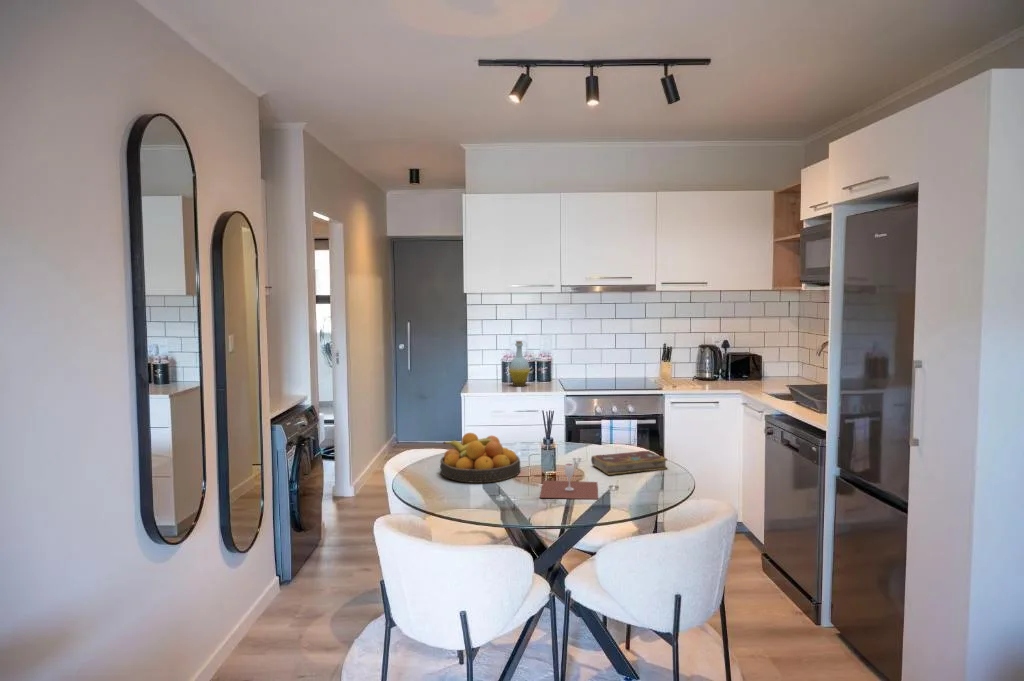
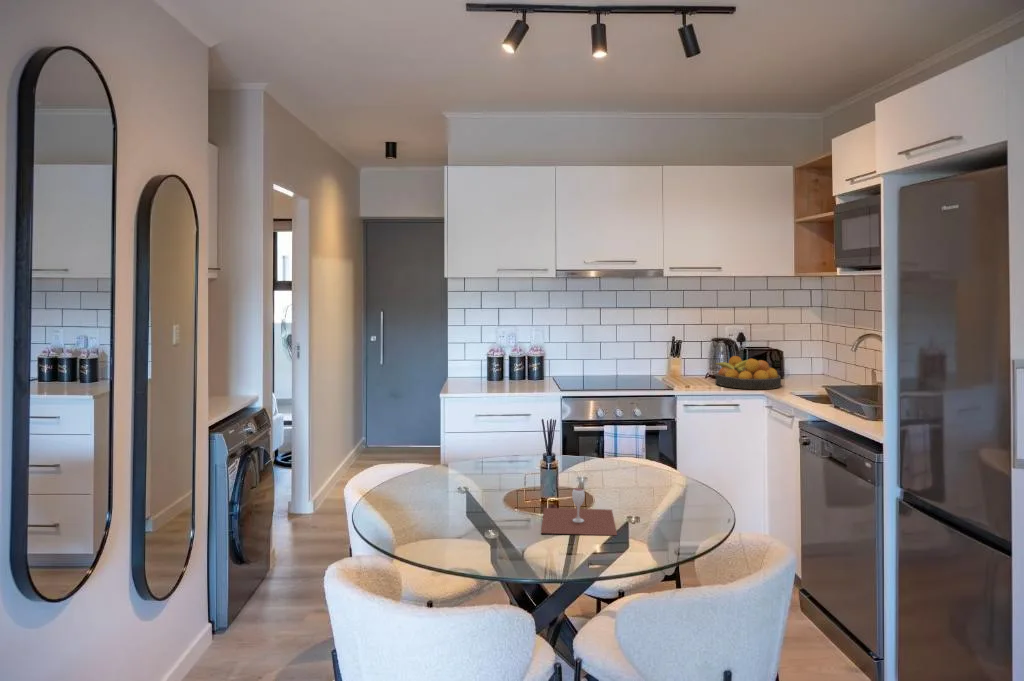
bottle: present [509,341,530,386] -> none [495,333,520,386]
fruit bowl: present [440,433,520,483] -> present [715,356,781,389]
book: present [591,451,667,475] -> none [601,467,696,500]

